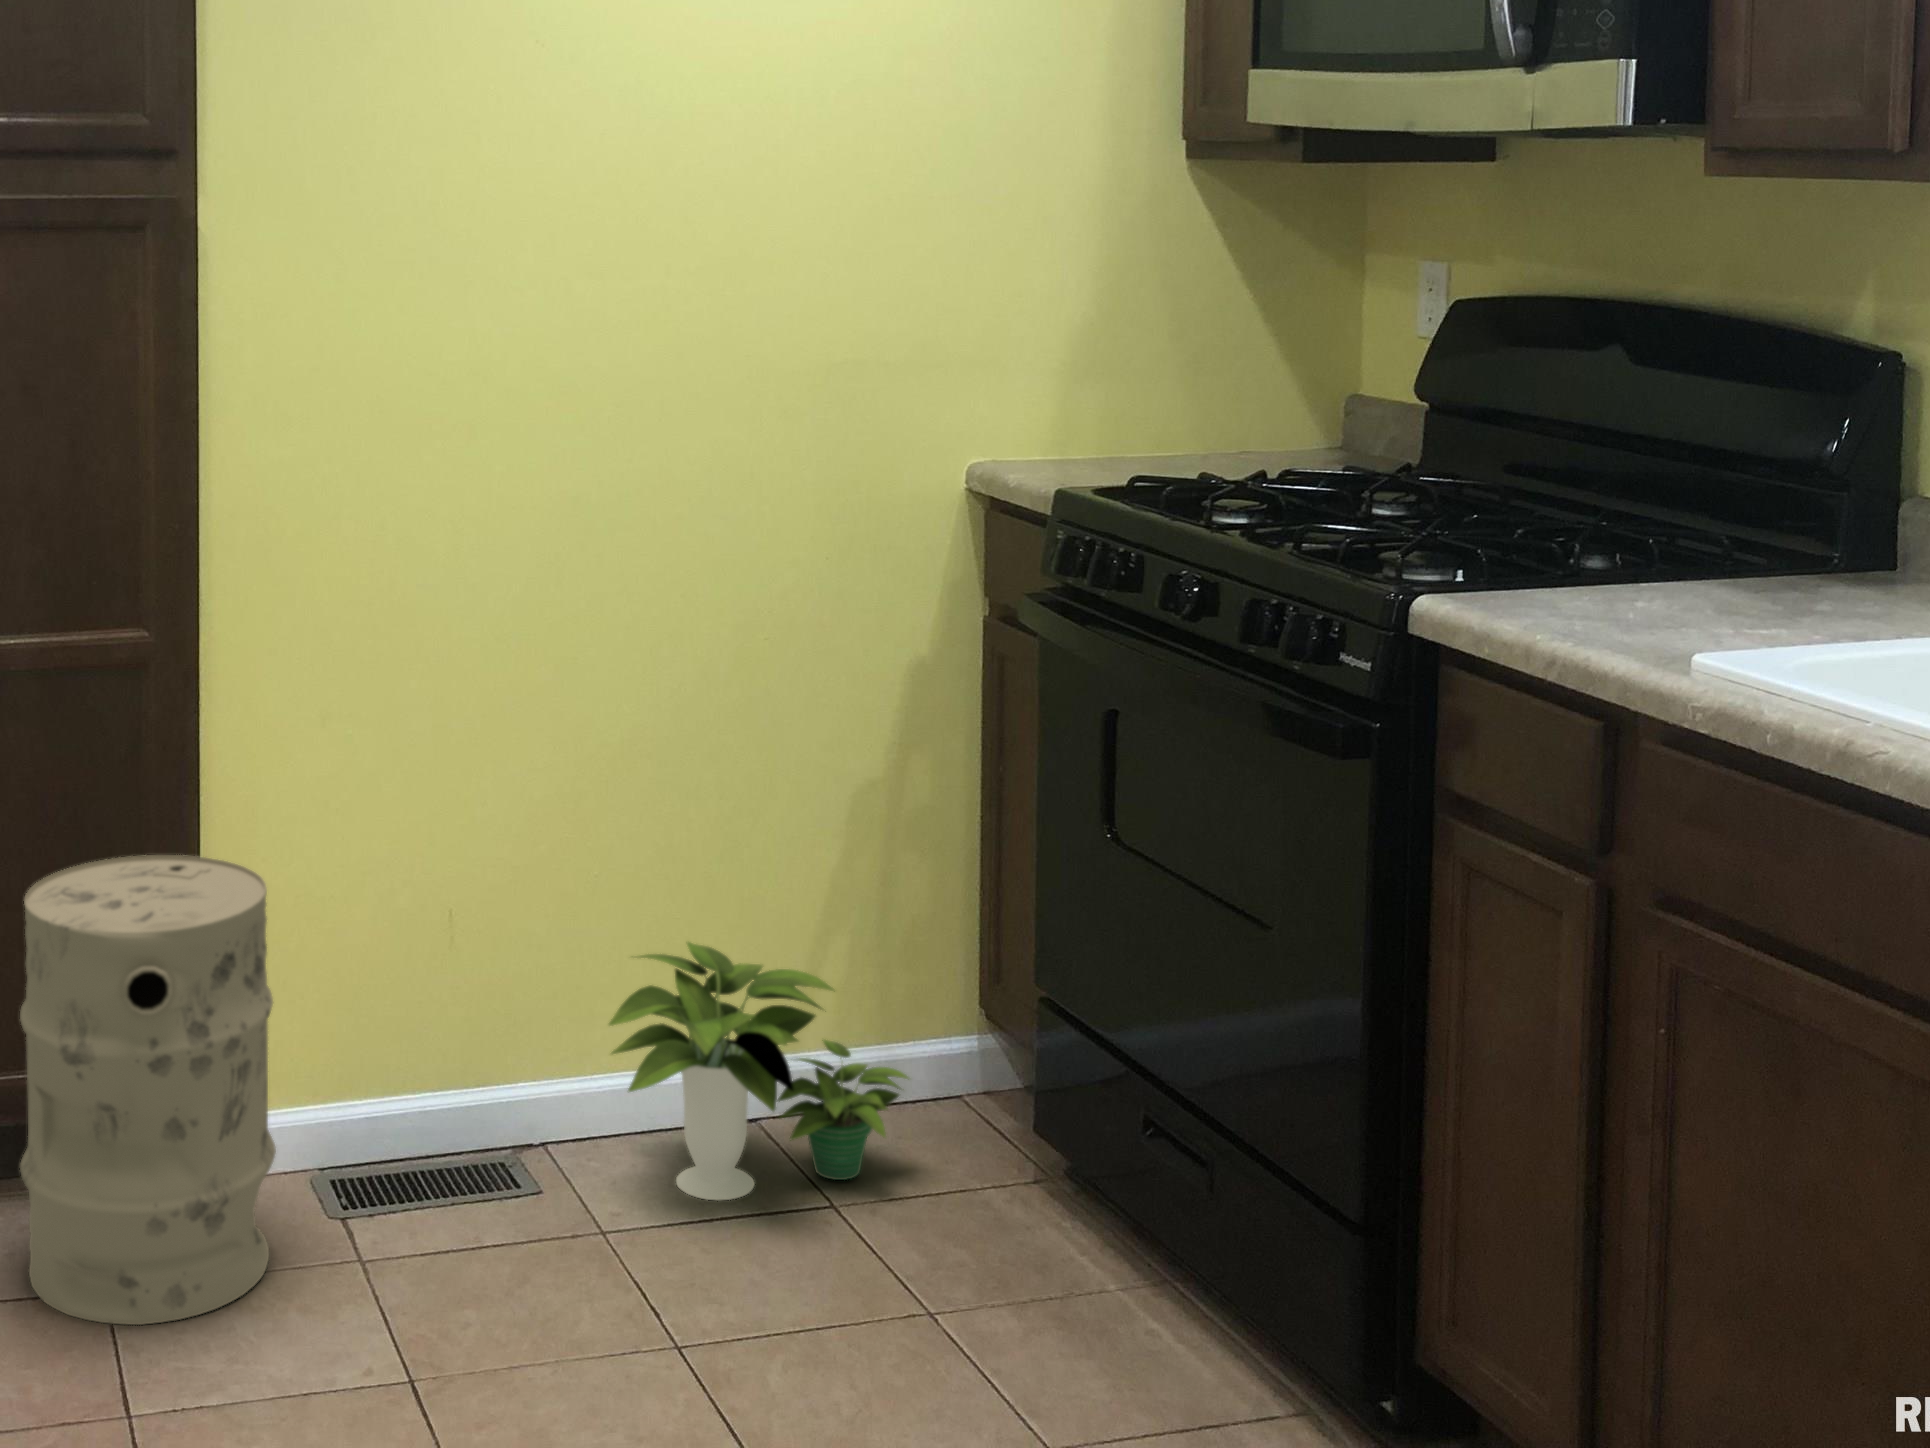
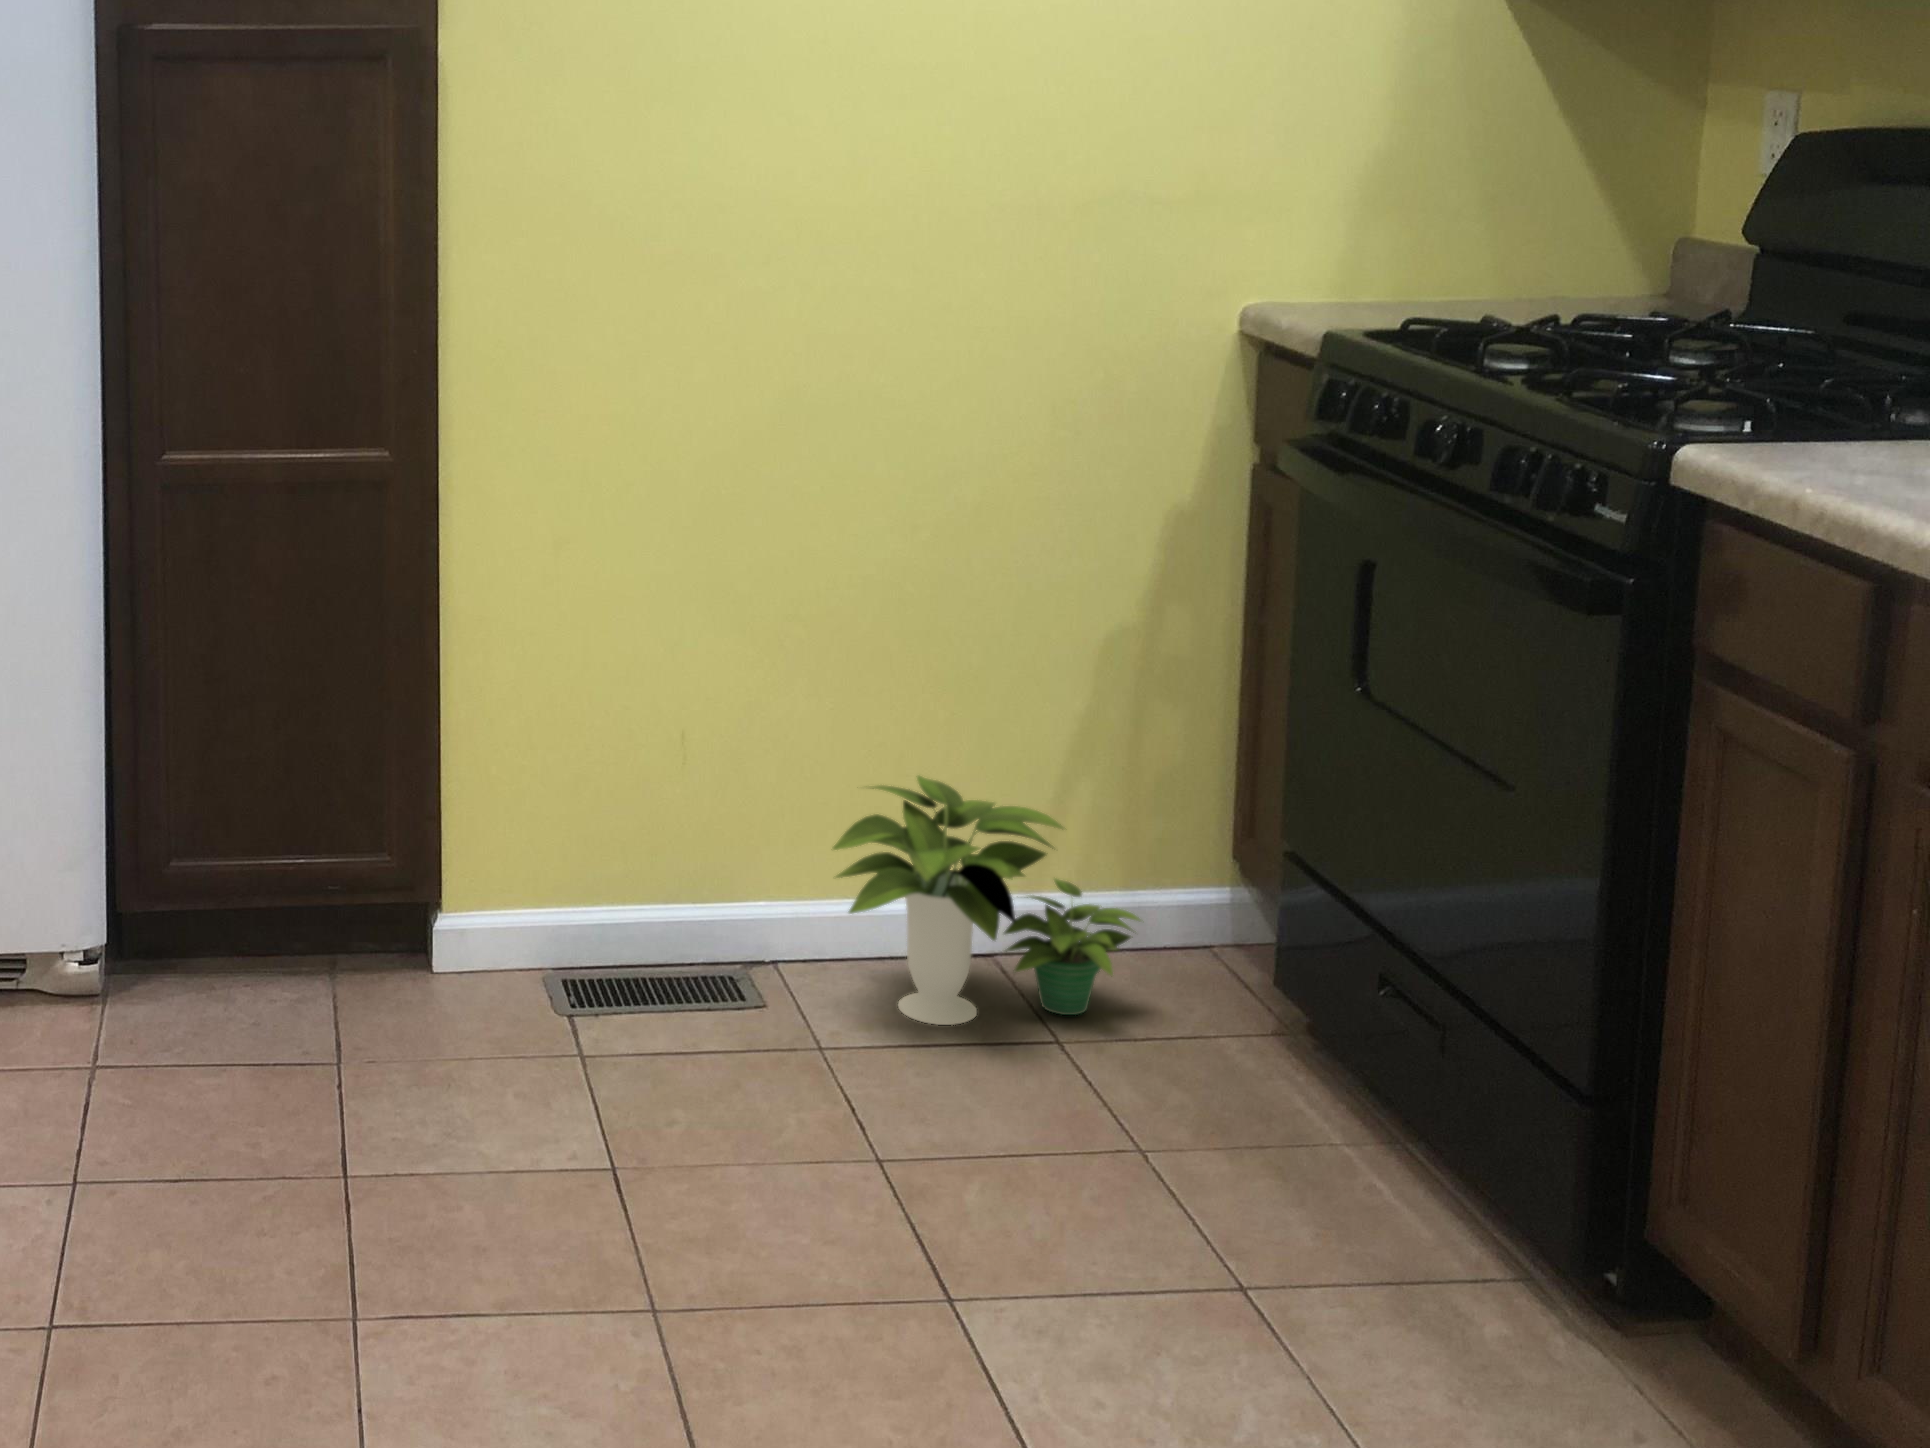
trash can: present [20,855,276,1325] -> none [263,663,500,1091]

